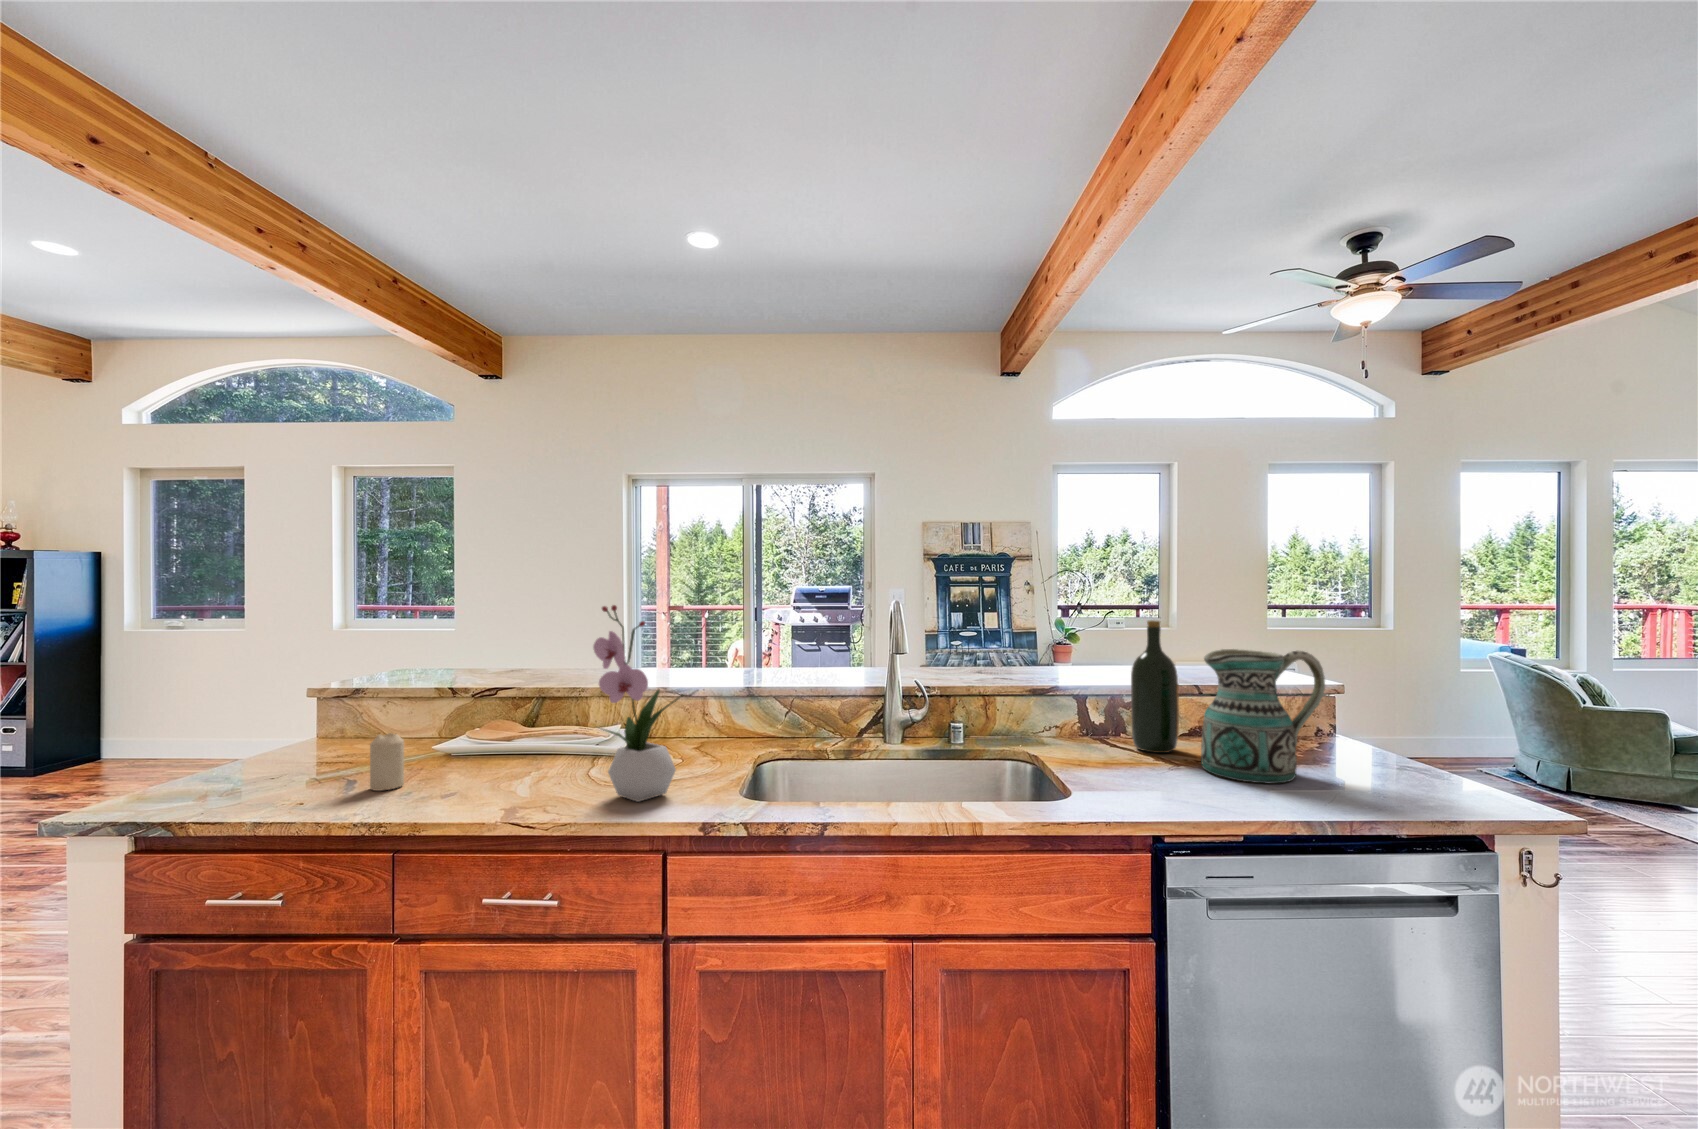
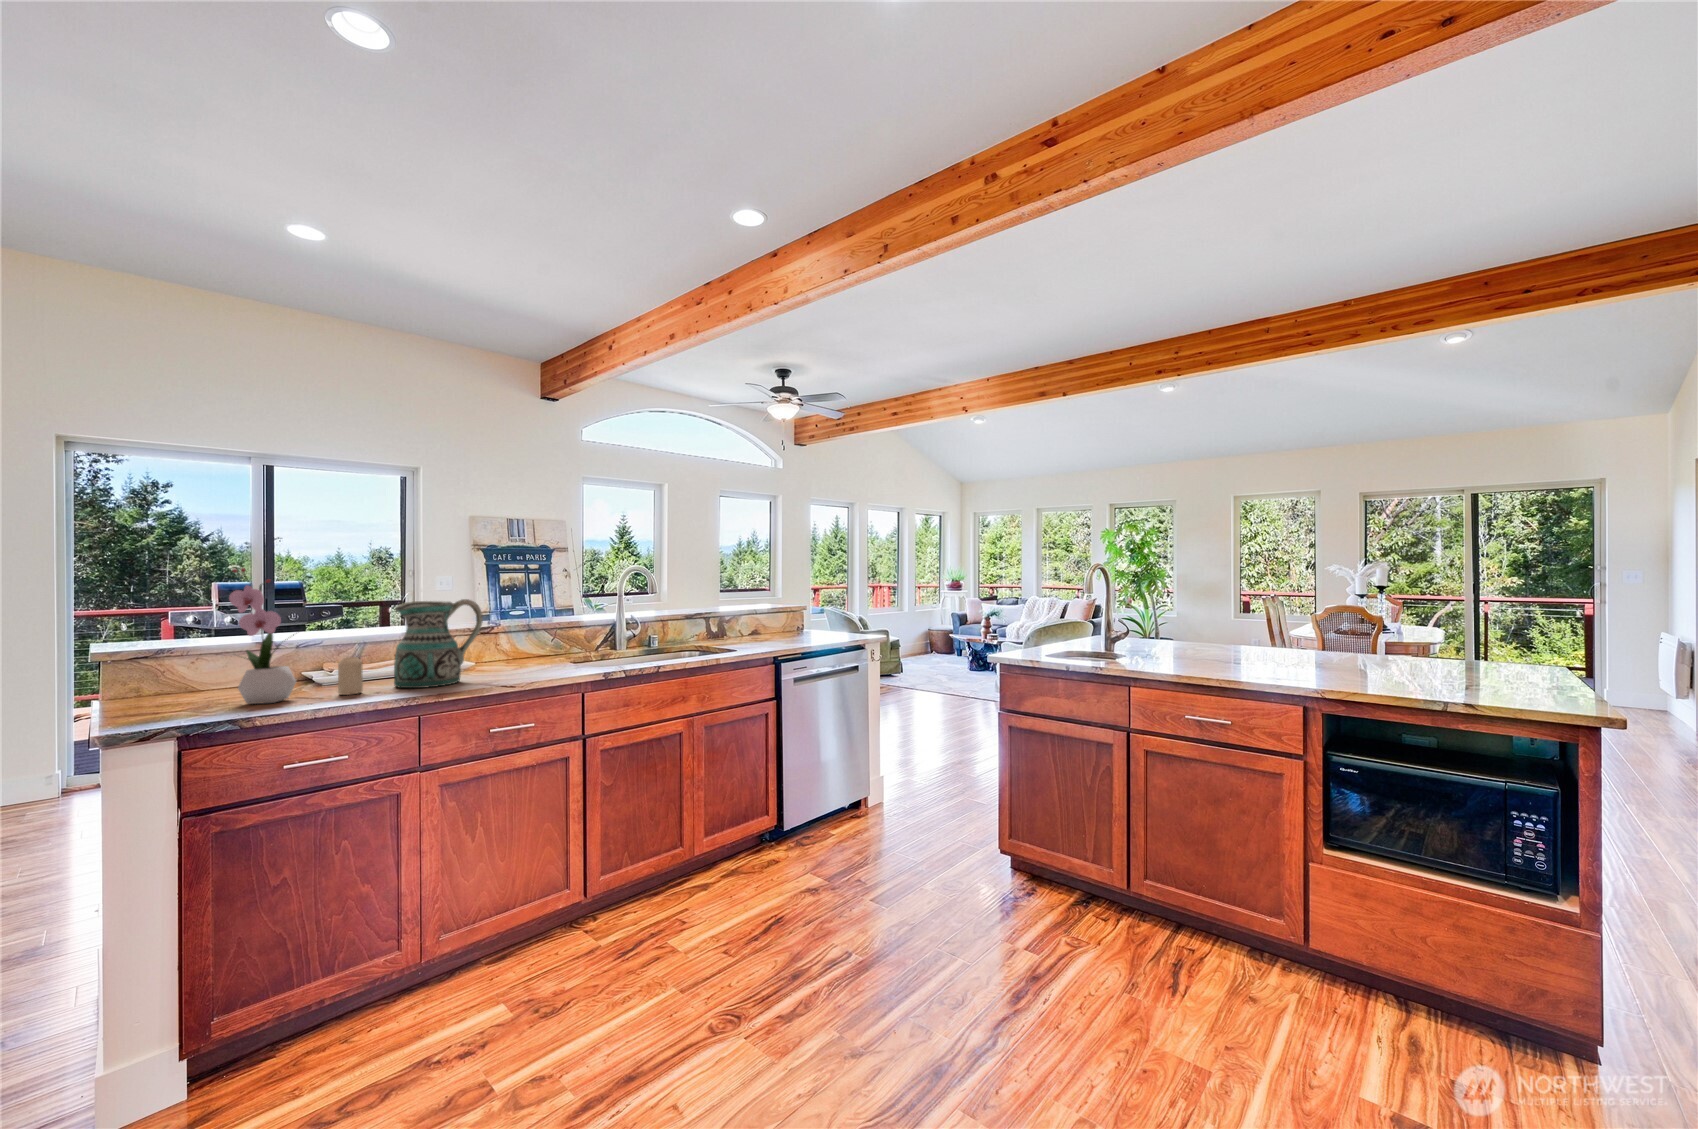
flower arrangement: present [593,605,683,802] -> present [229,568,296,704]
wine bottle: present [1131,620,1179,753] -> none [732,578,754,642]
ceramic pitcher: present [1201,649,1325,784] -> present [394,599,483,688]

